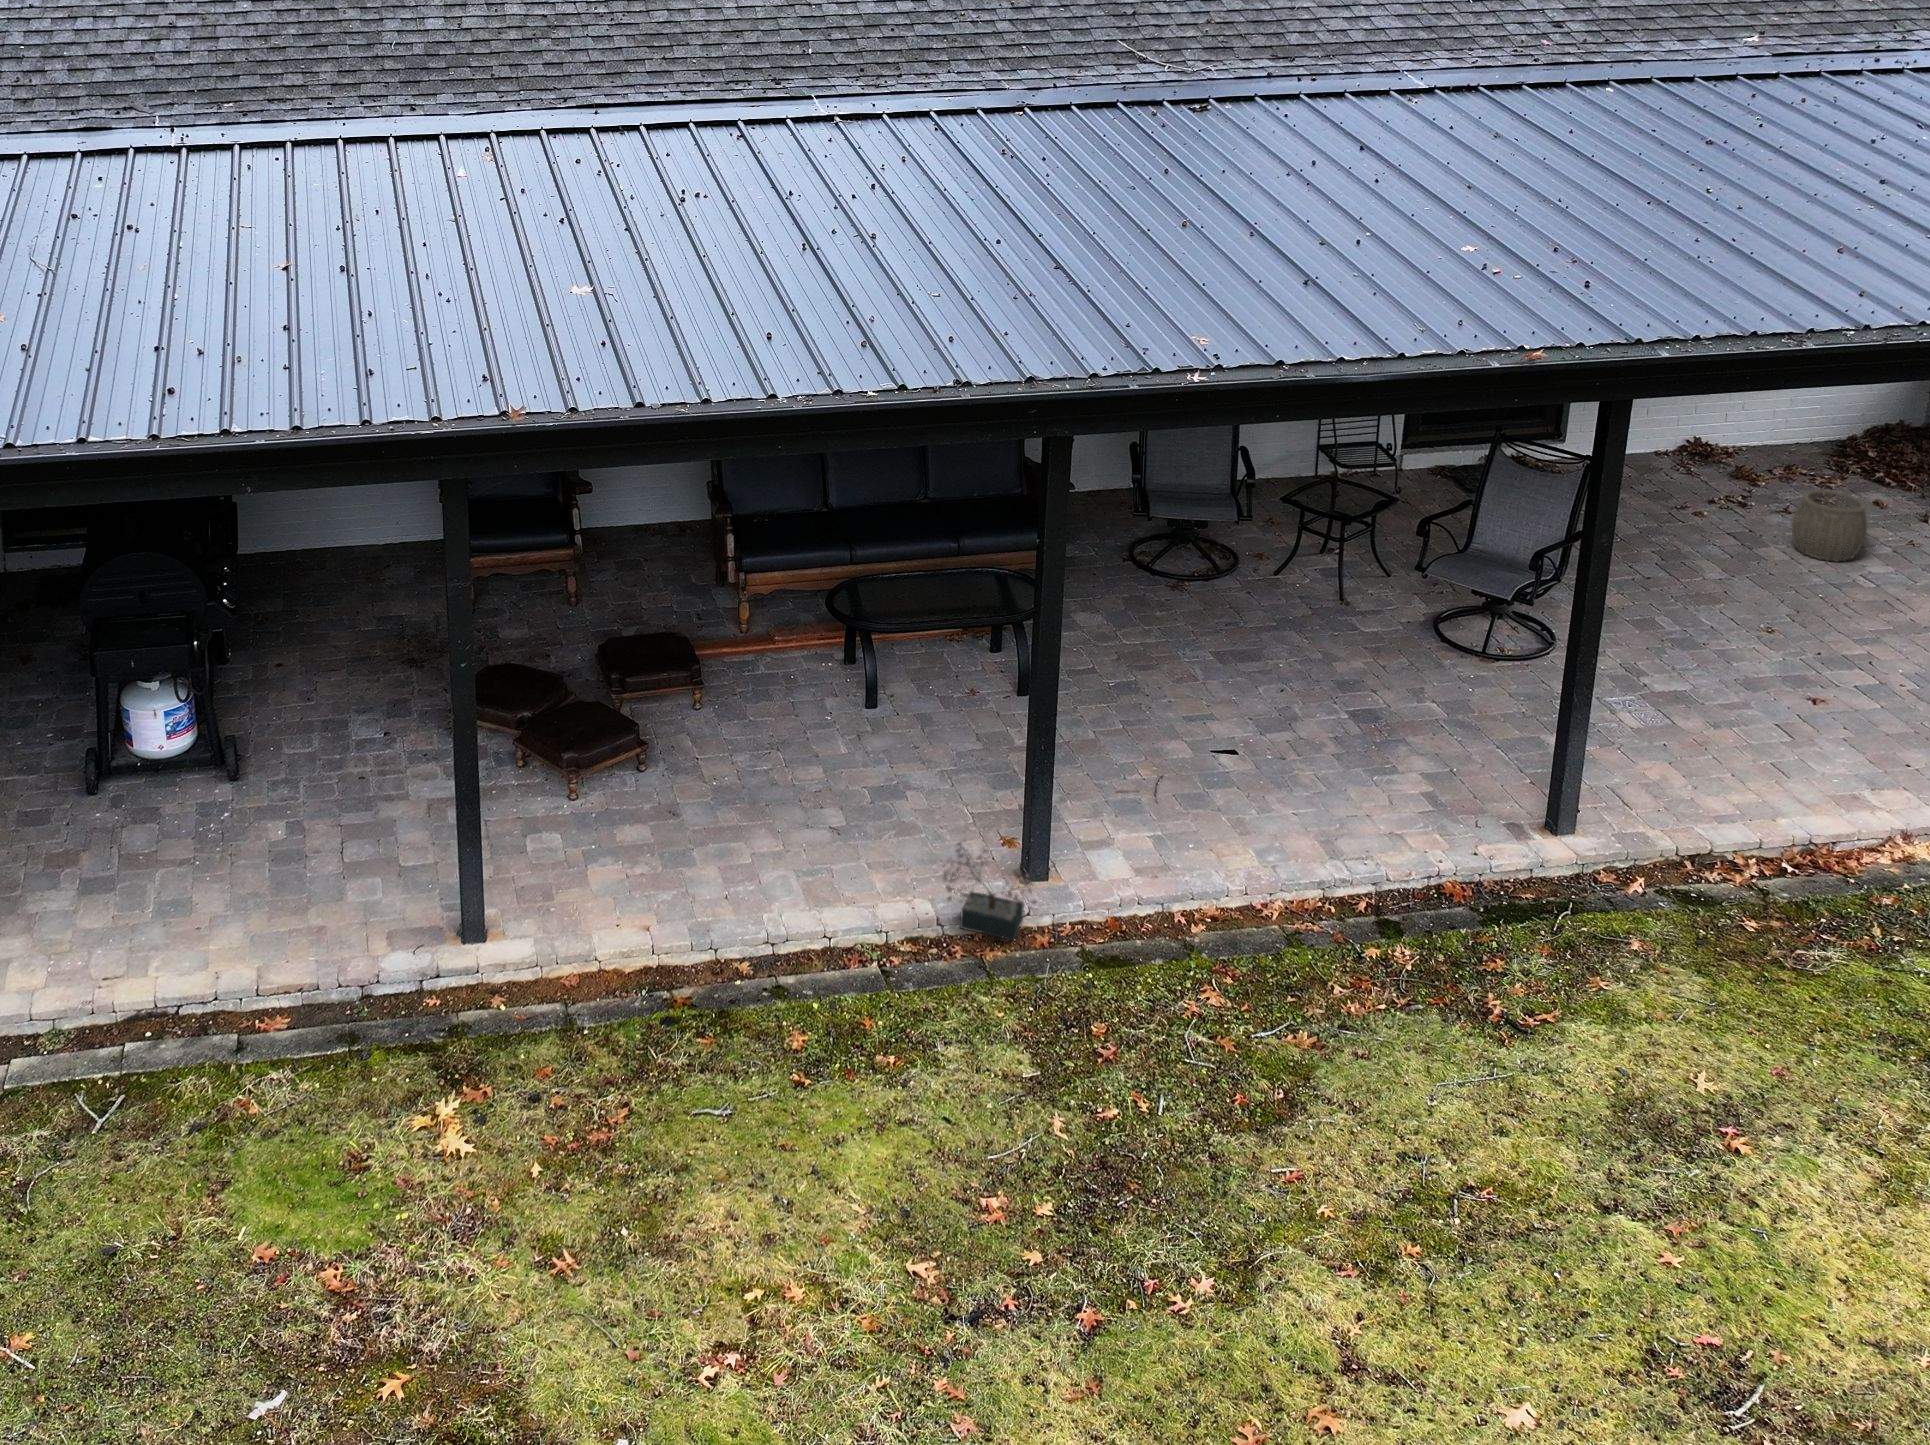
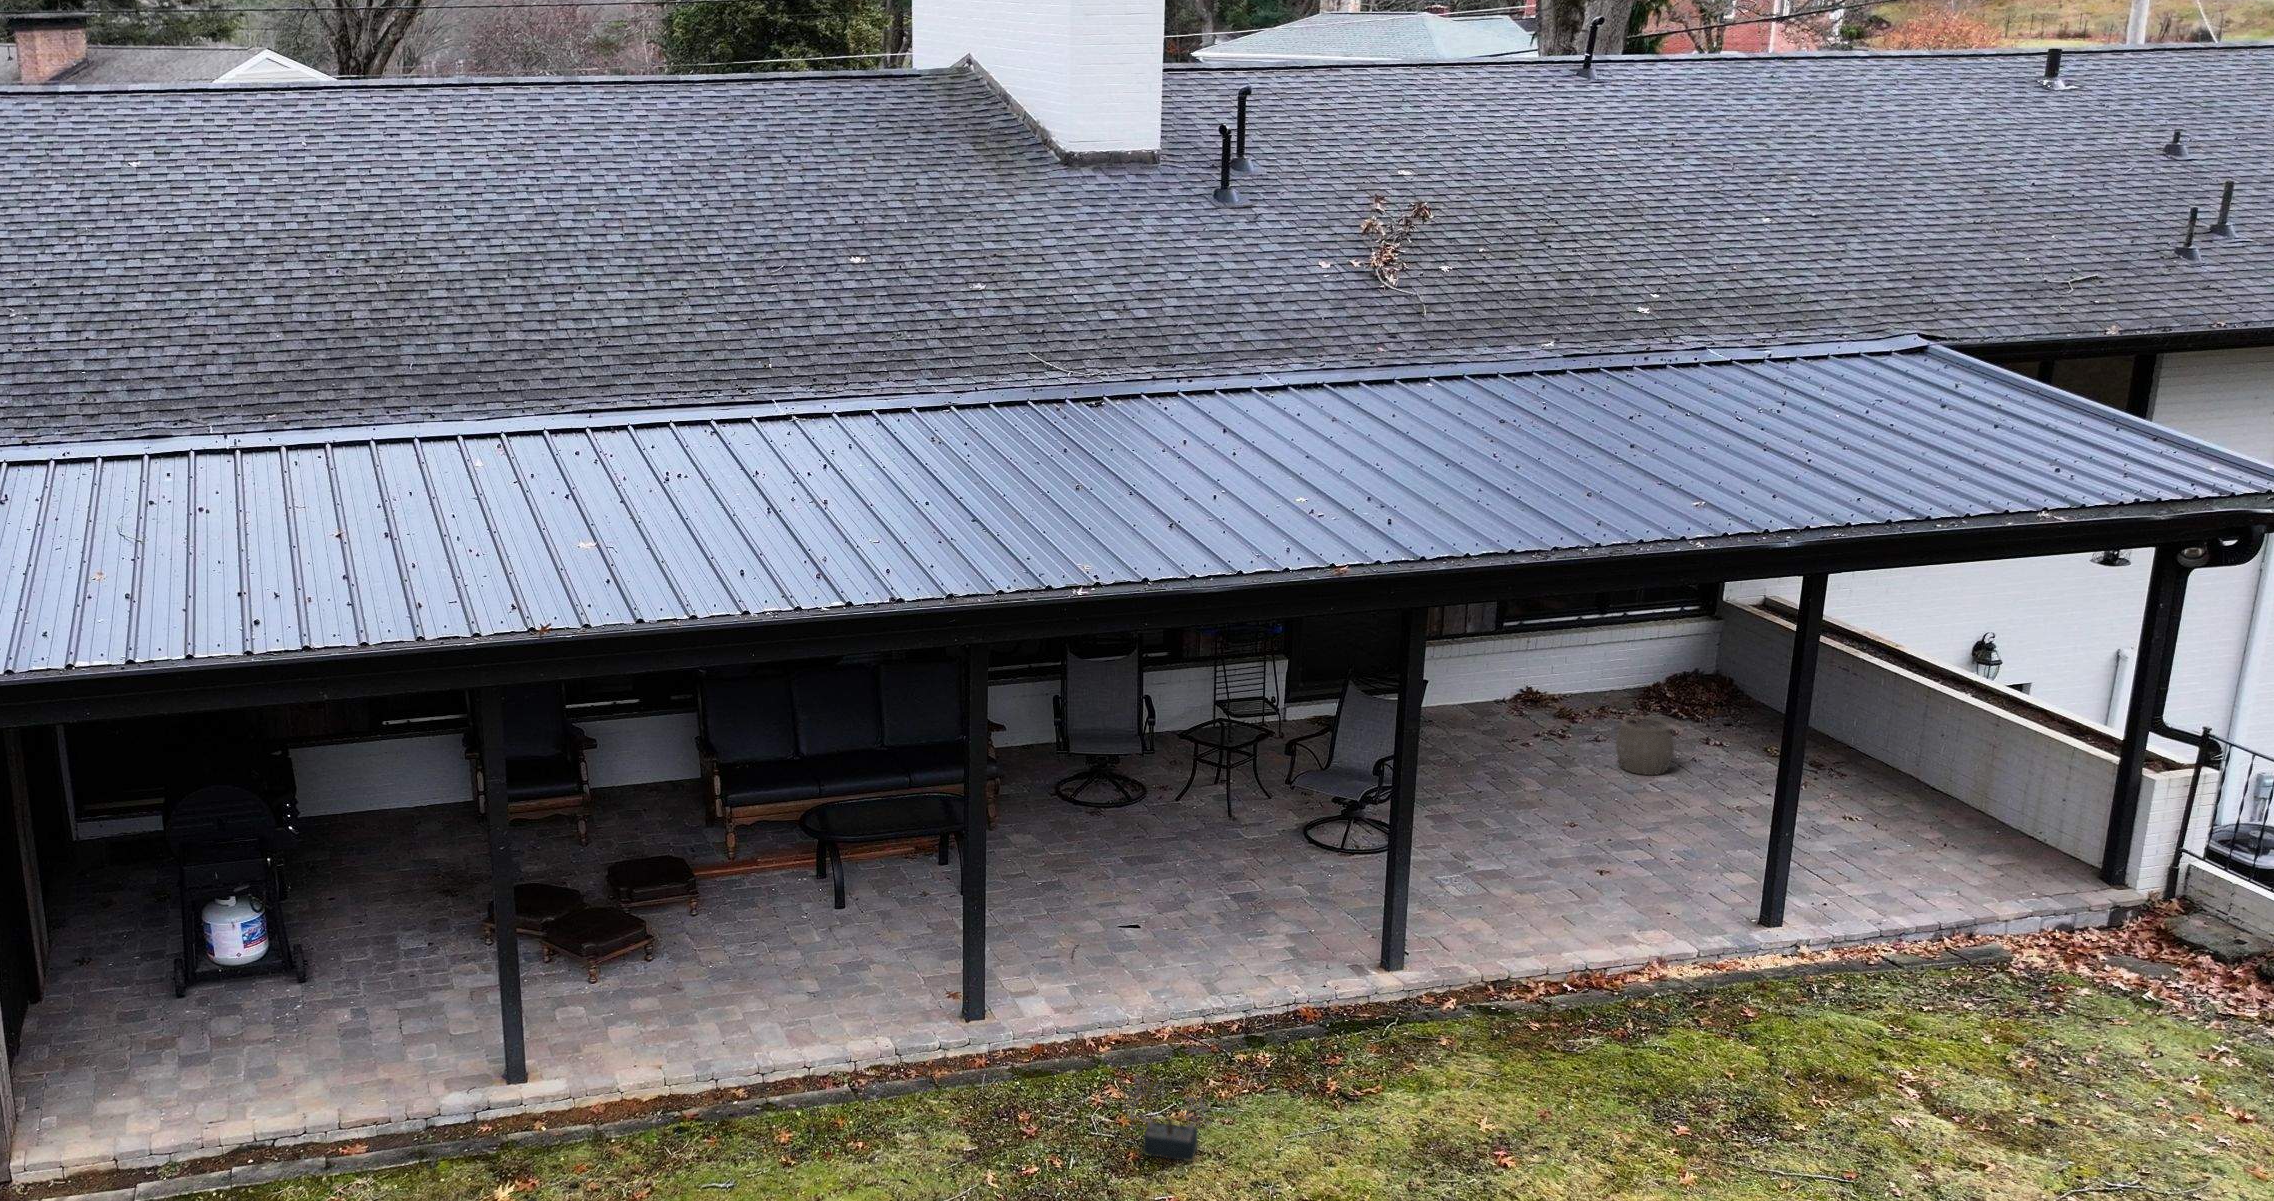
decorative plant: present [943,843,1036,941] -> present [1125,1076,1210,1161]

